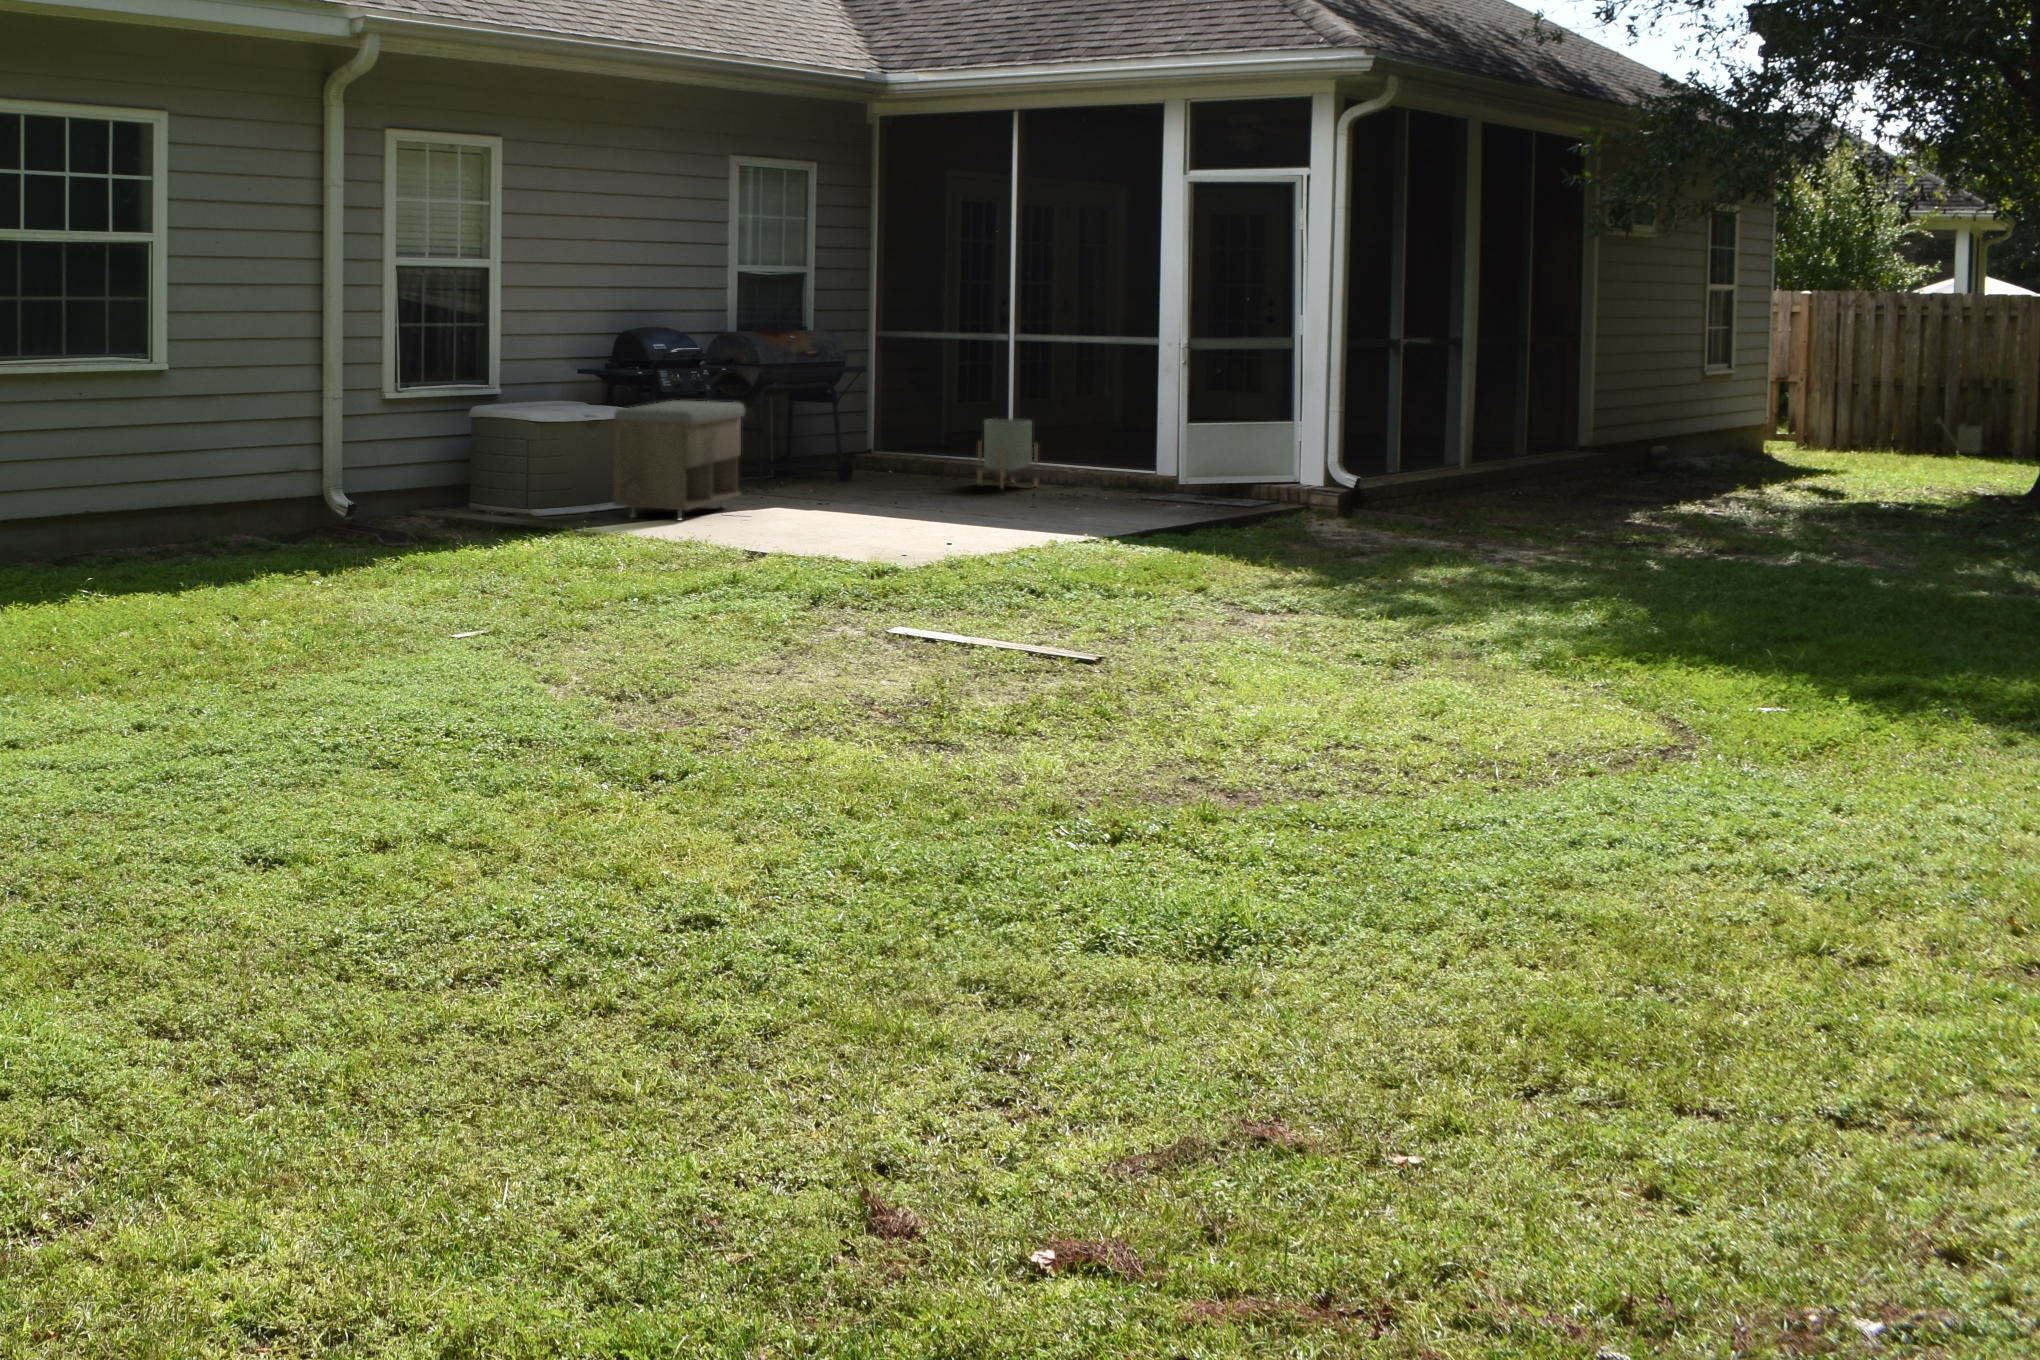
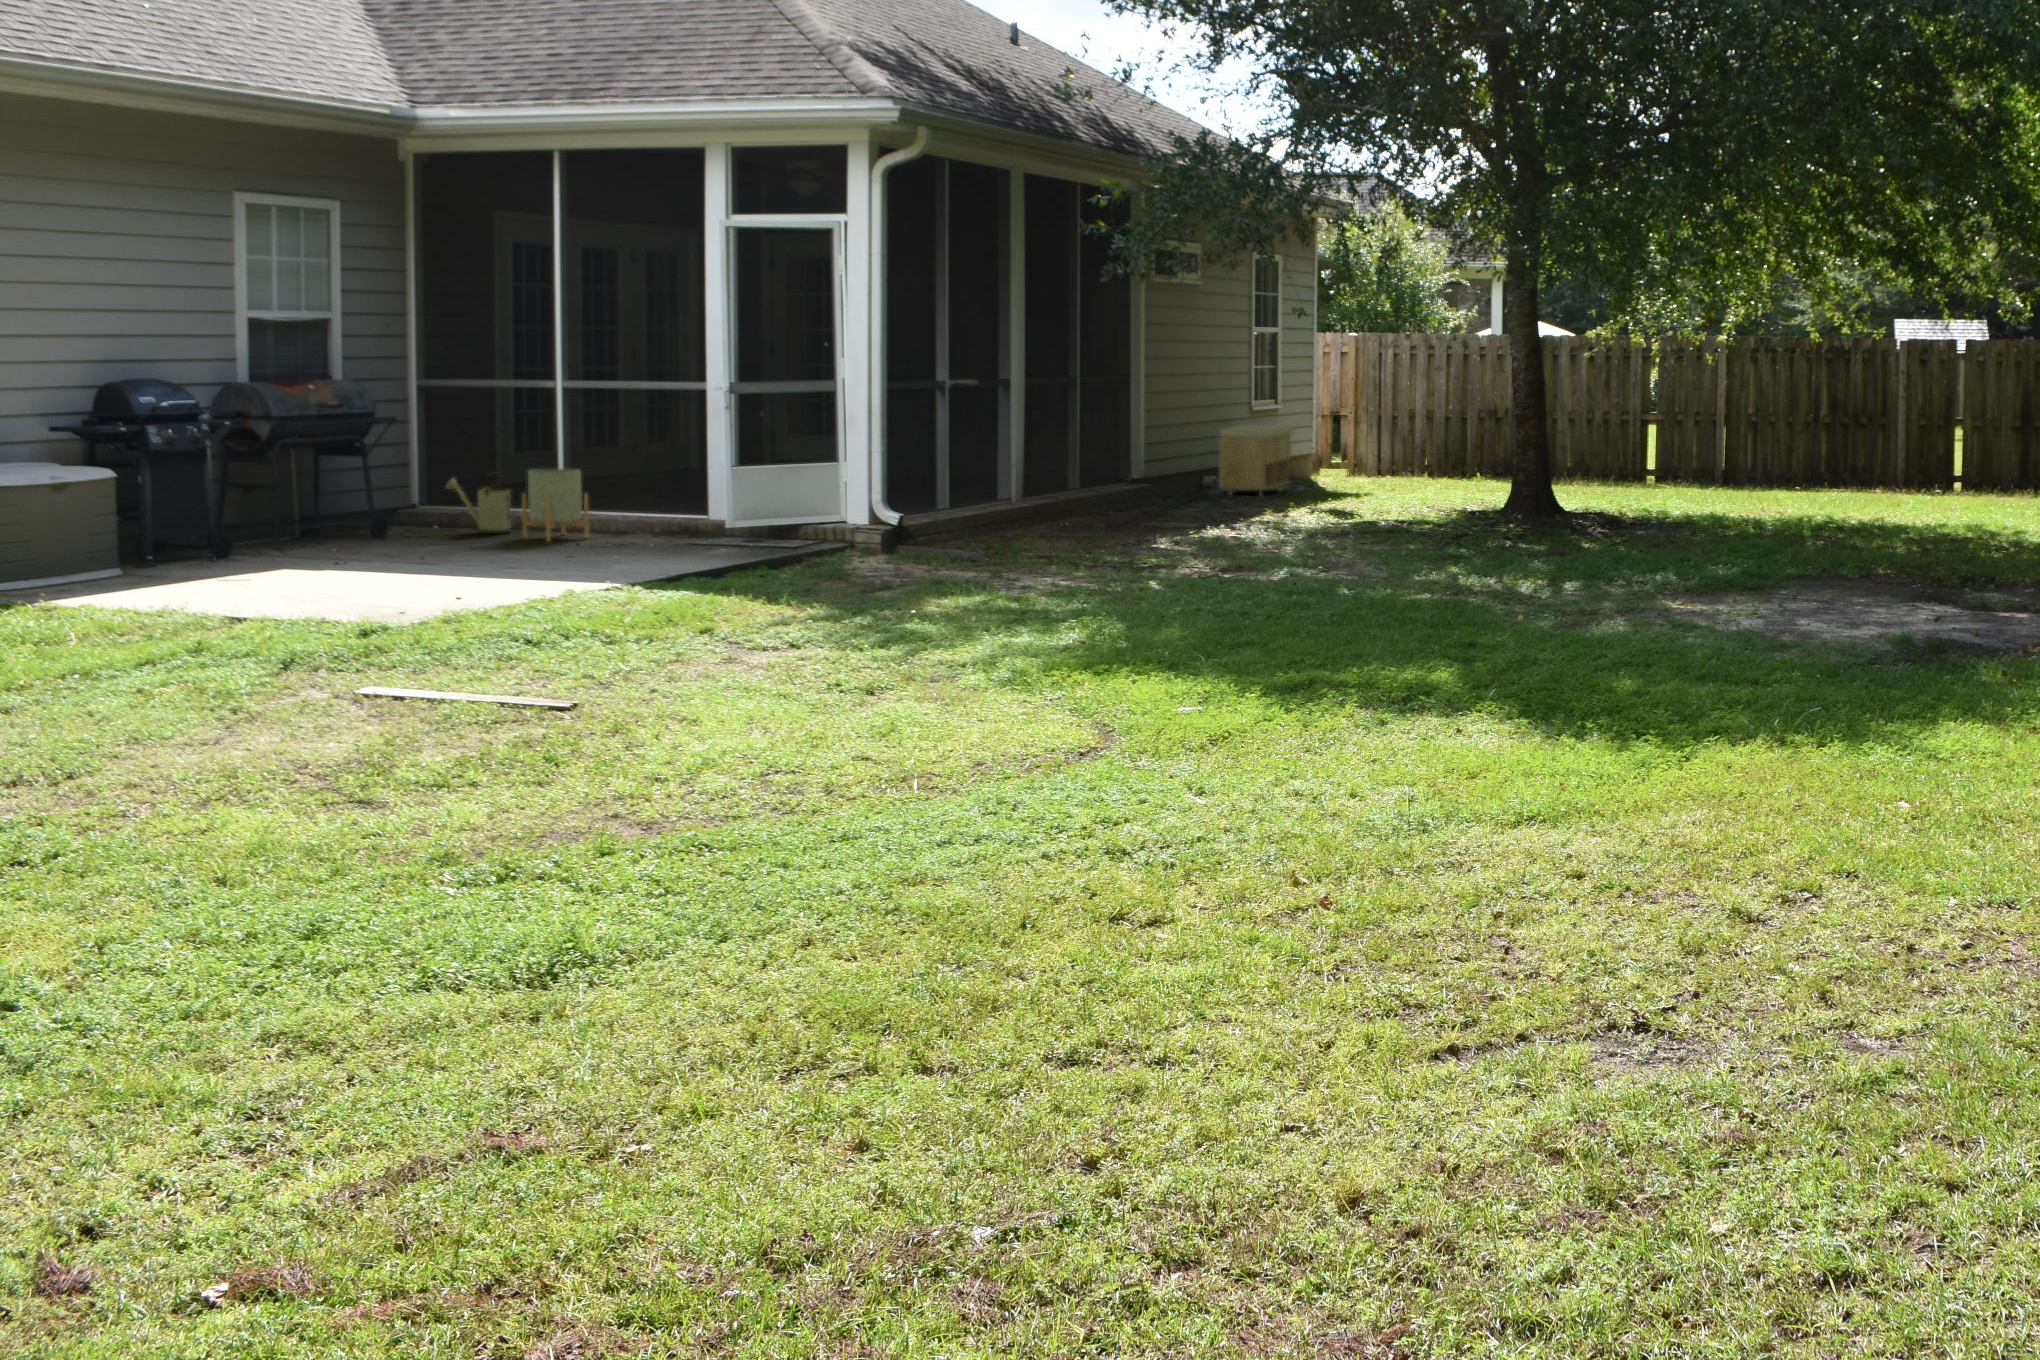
storage bench: present [614,401,745,521] -> present [1219,424,1293,495]
watering can: present [1933,417,1983,455] -> present [445,473,511,534]

